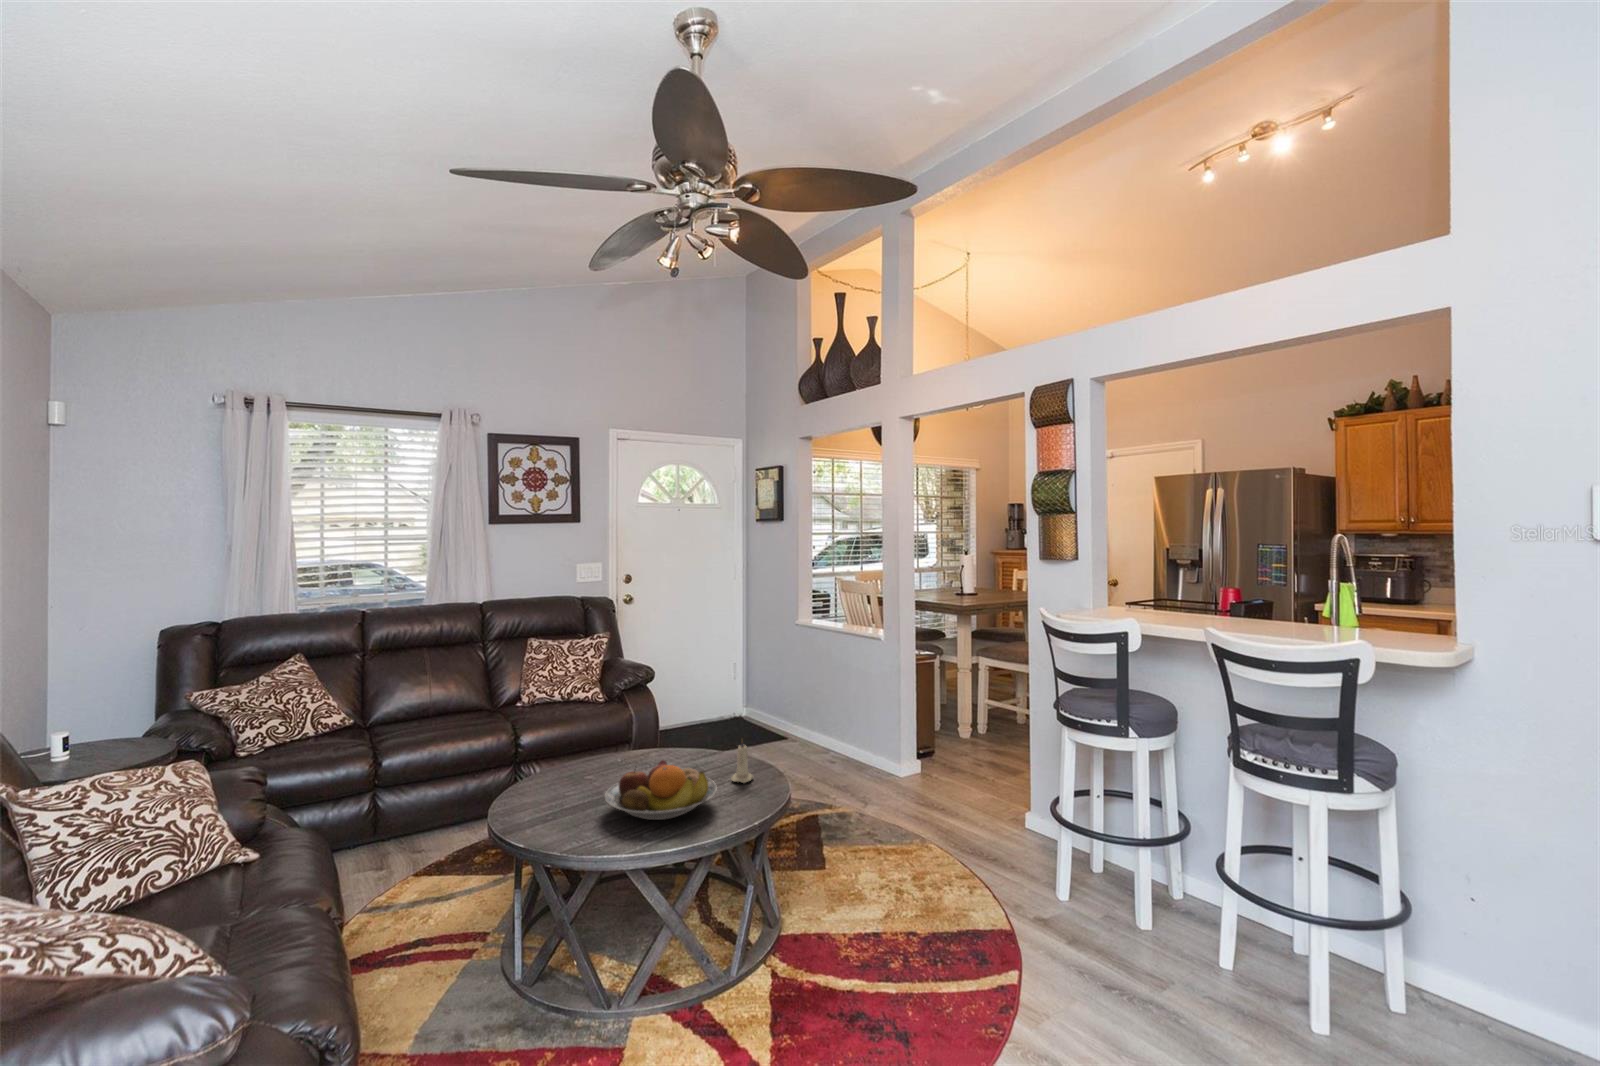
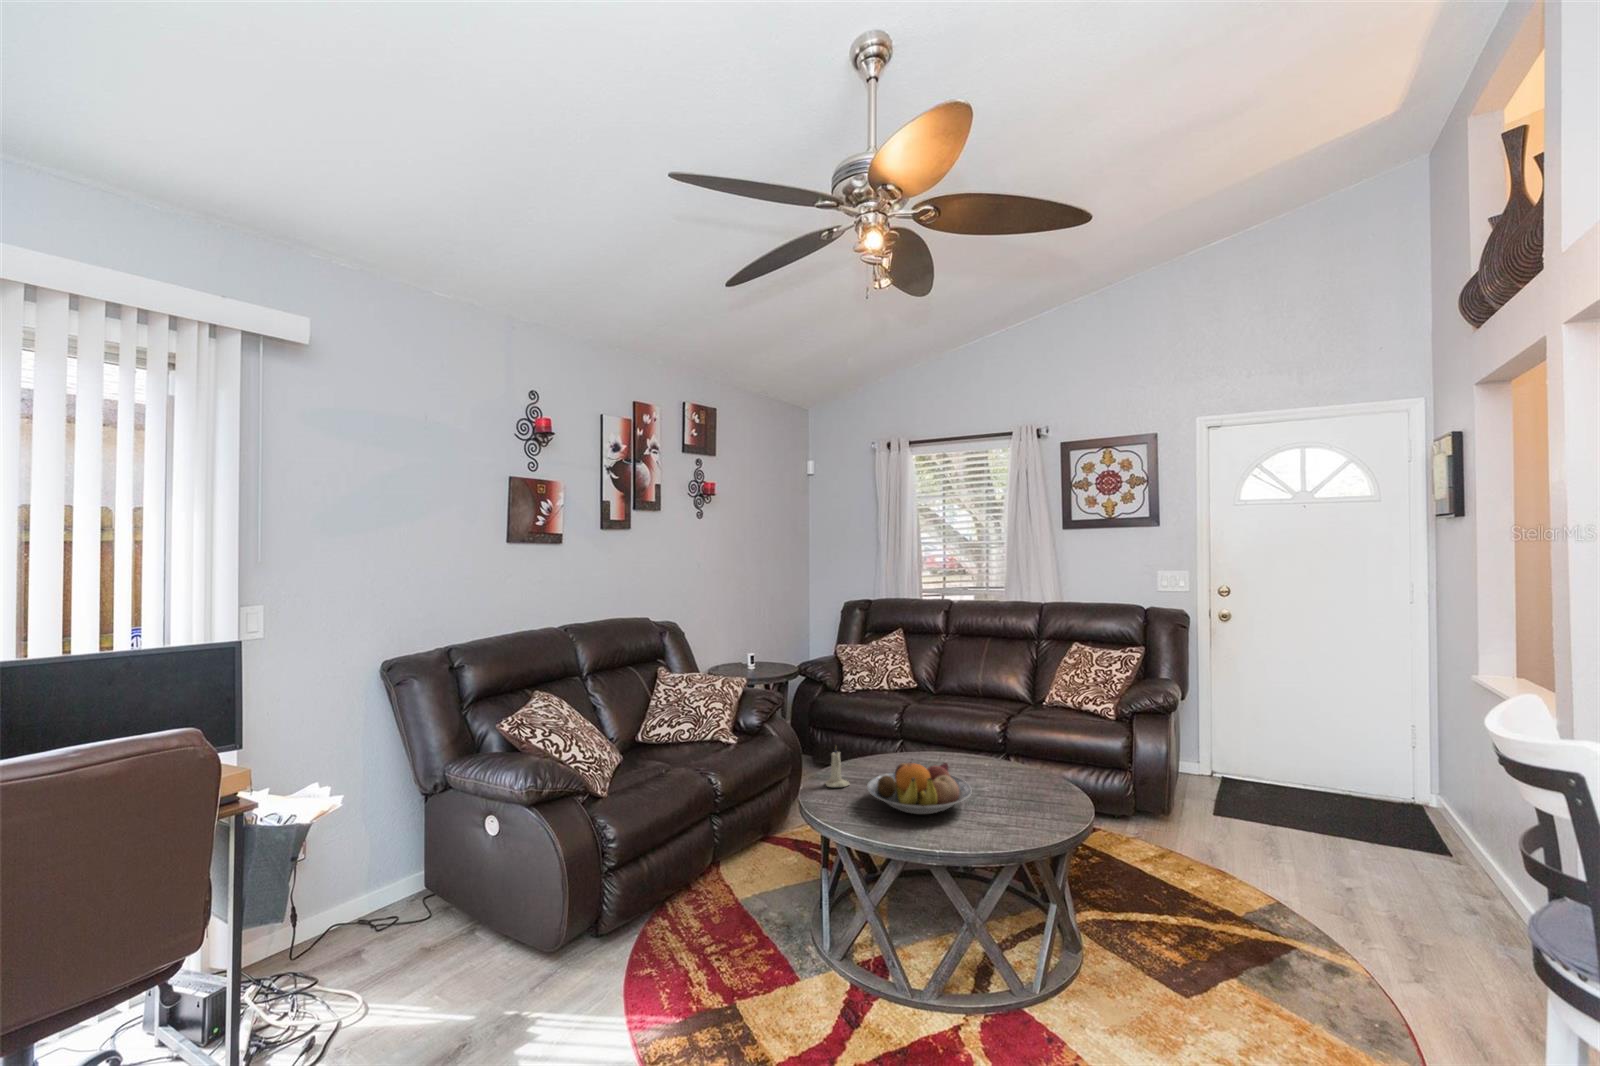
candle: present [731,740,753,783] -> present [825,747,849,787]

